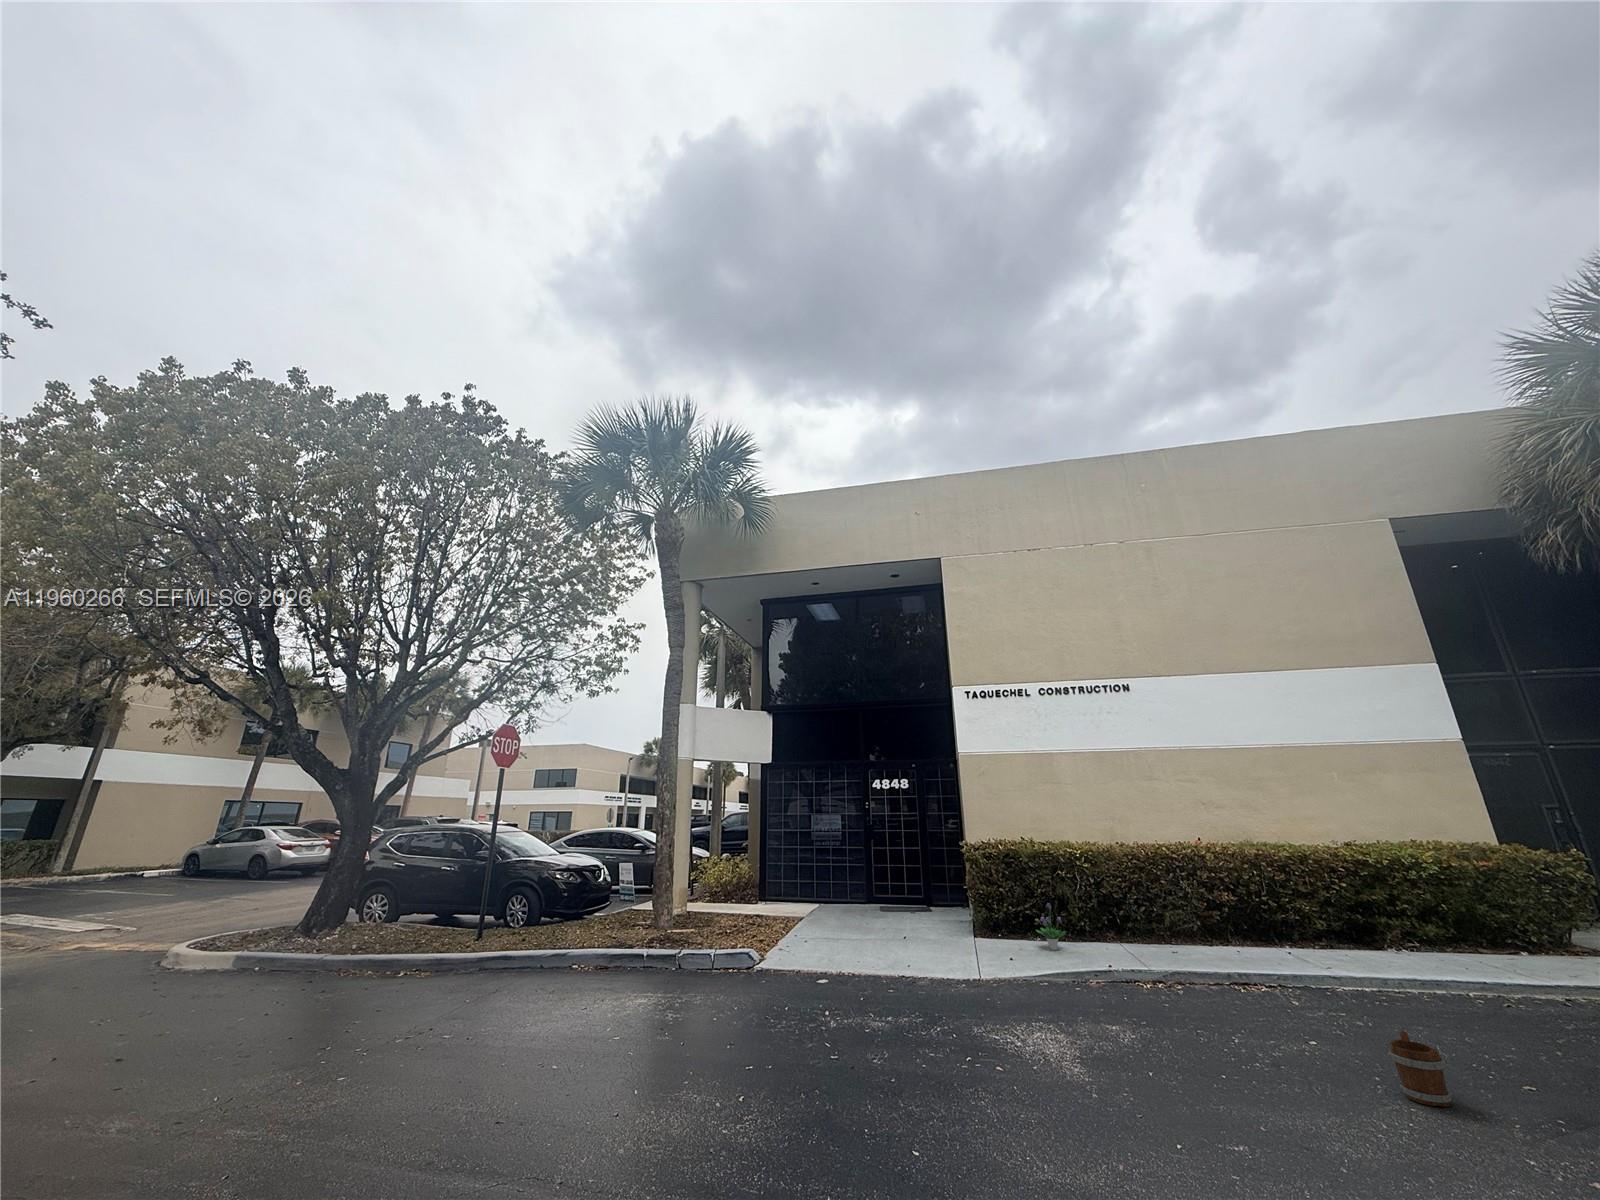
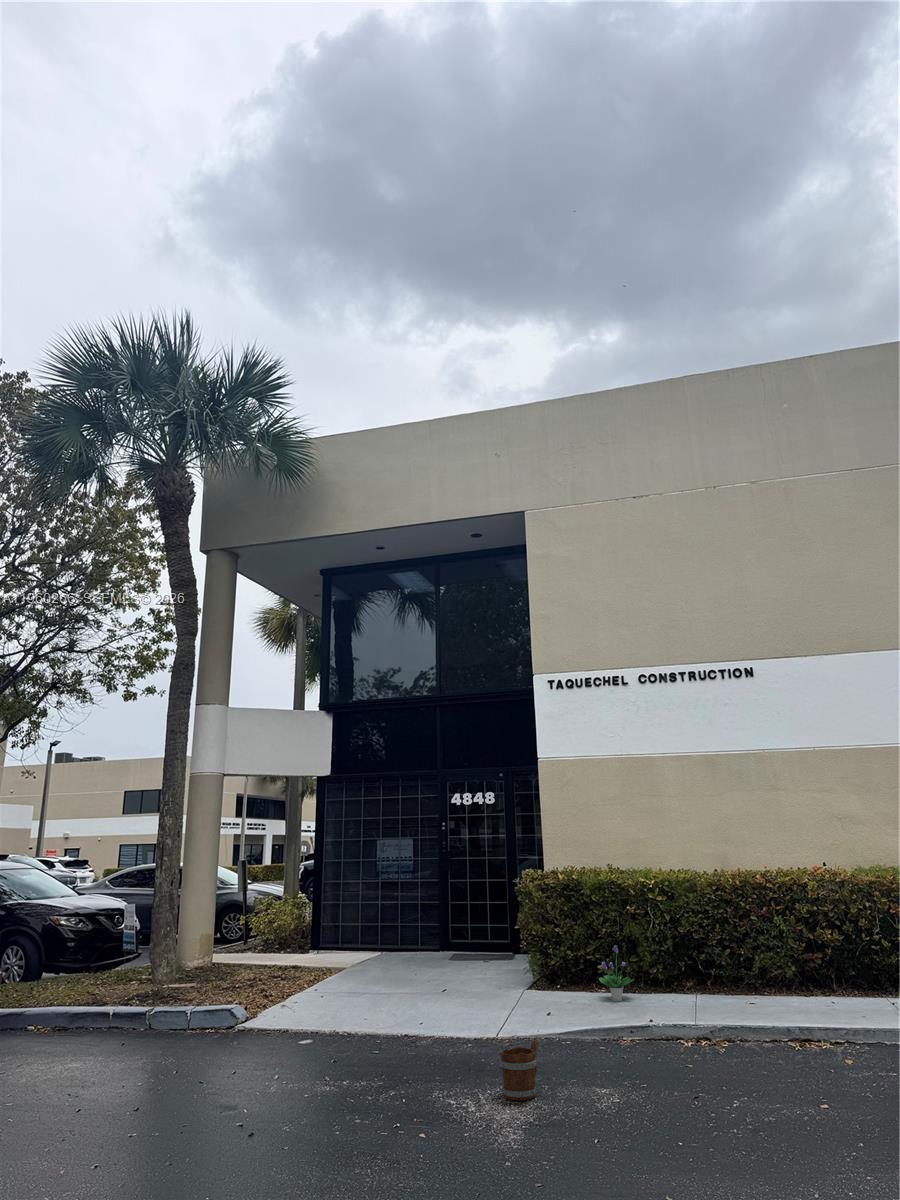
bucket: present [1388,1030,1452,1107] -> present [500,1040,538,1101]

